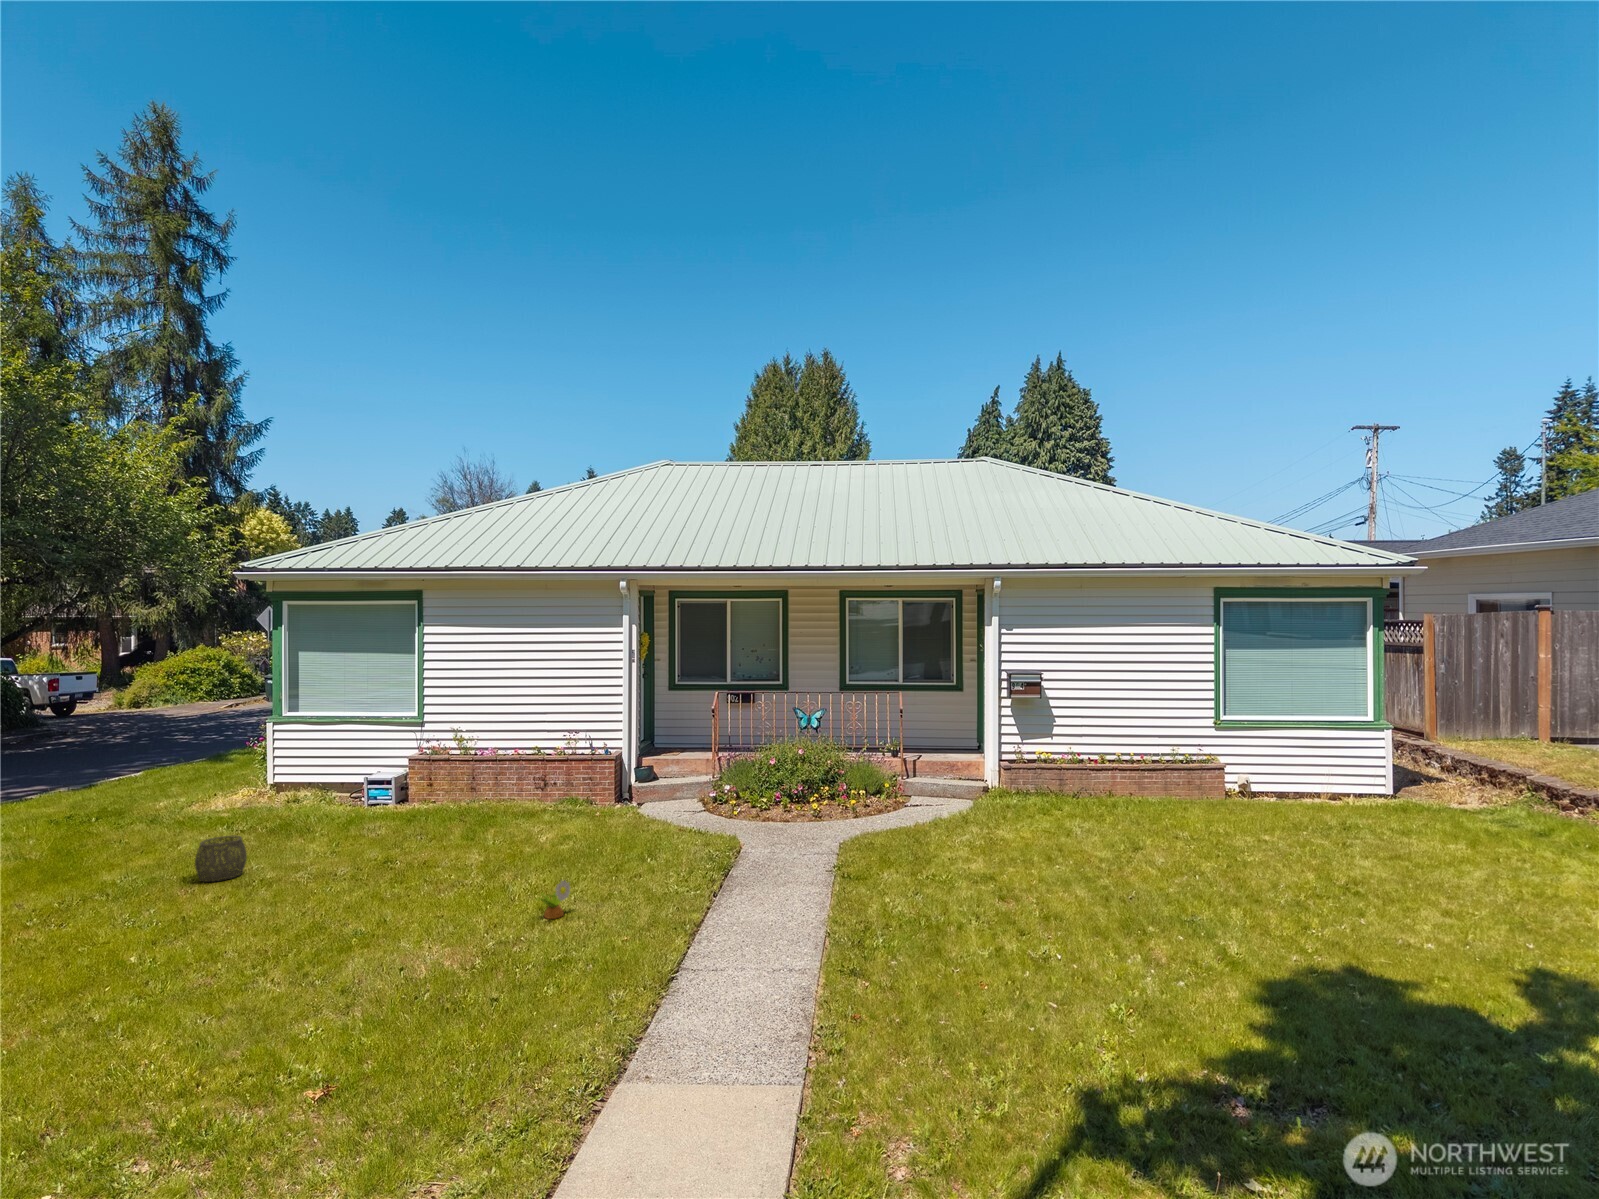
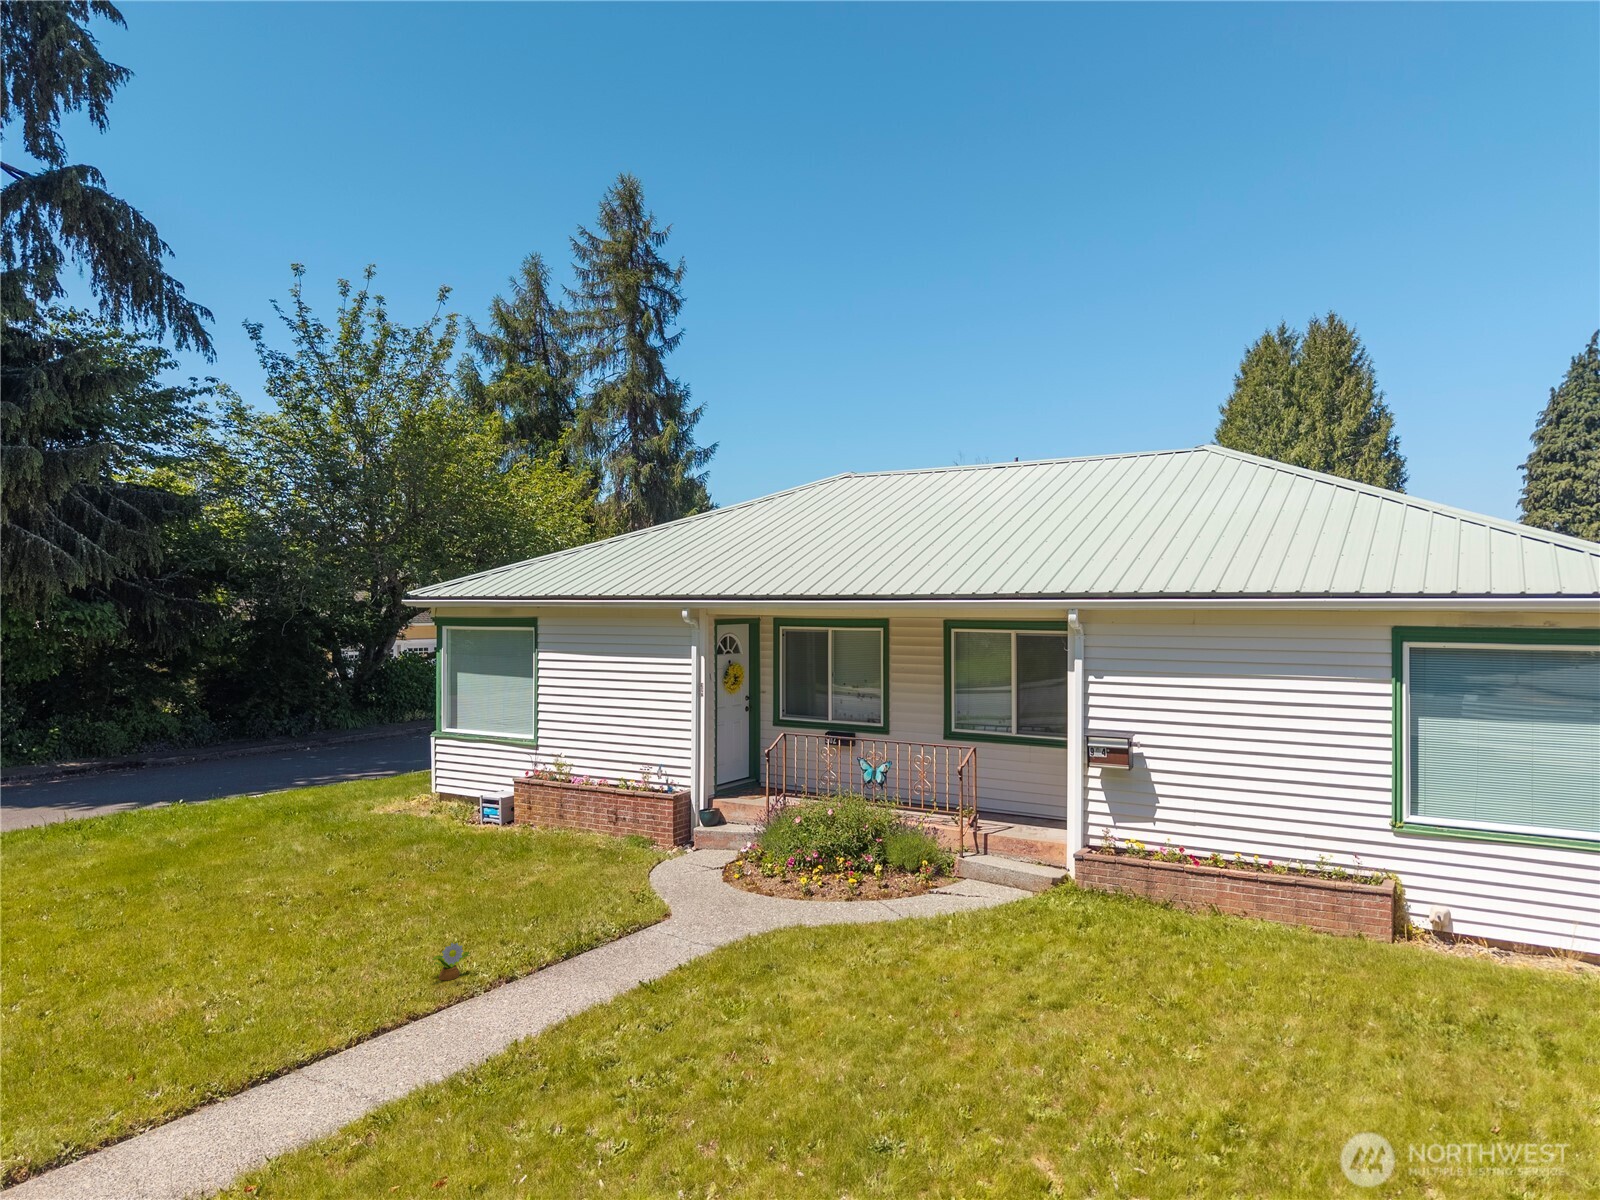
woven basket: present [195,835,247,882] -> none [274,847,318,887]

